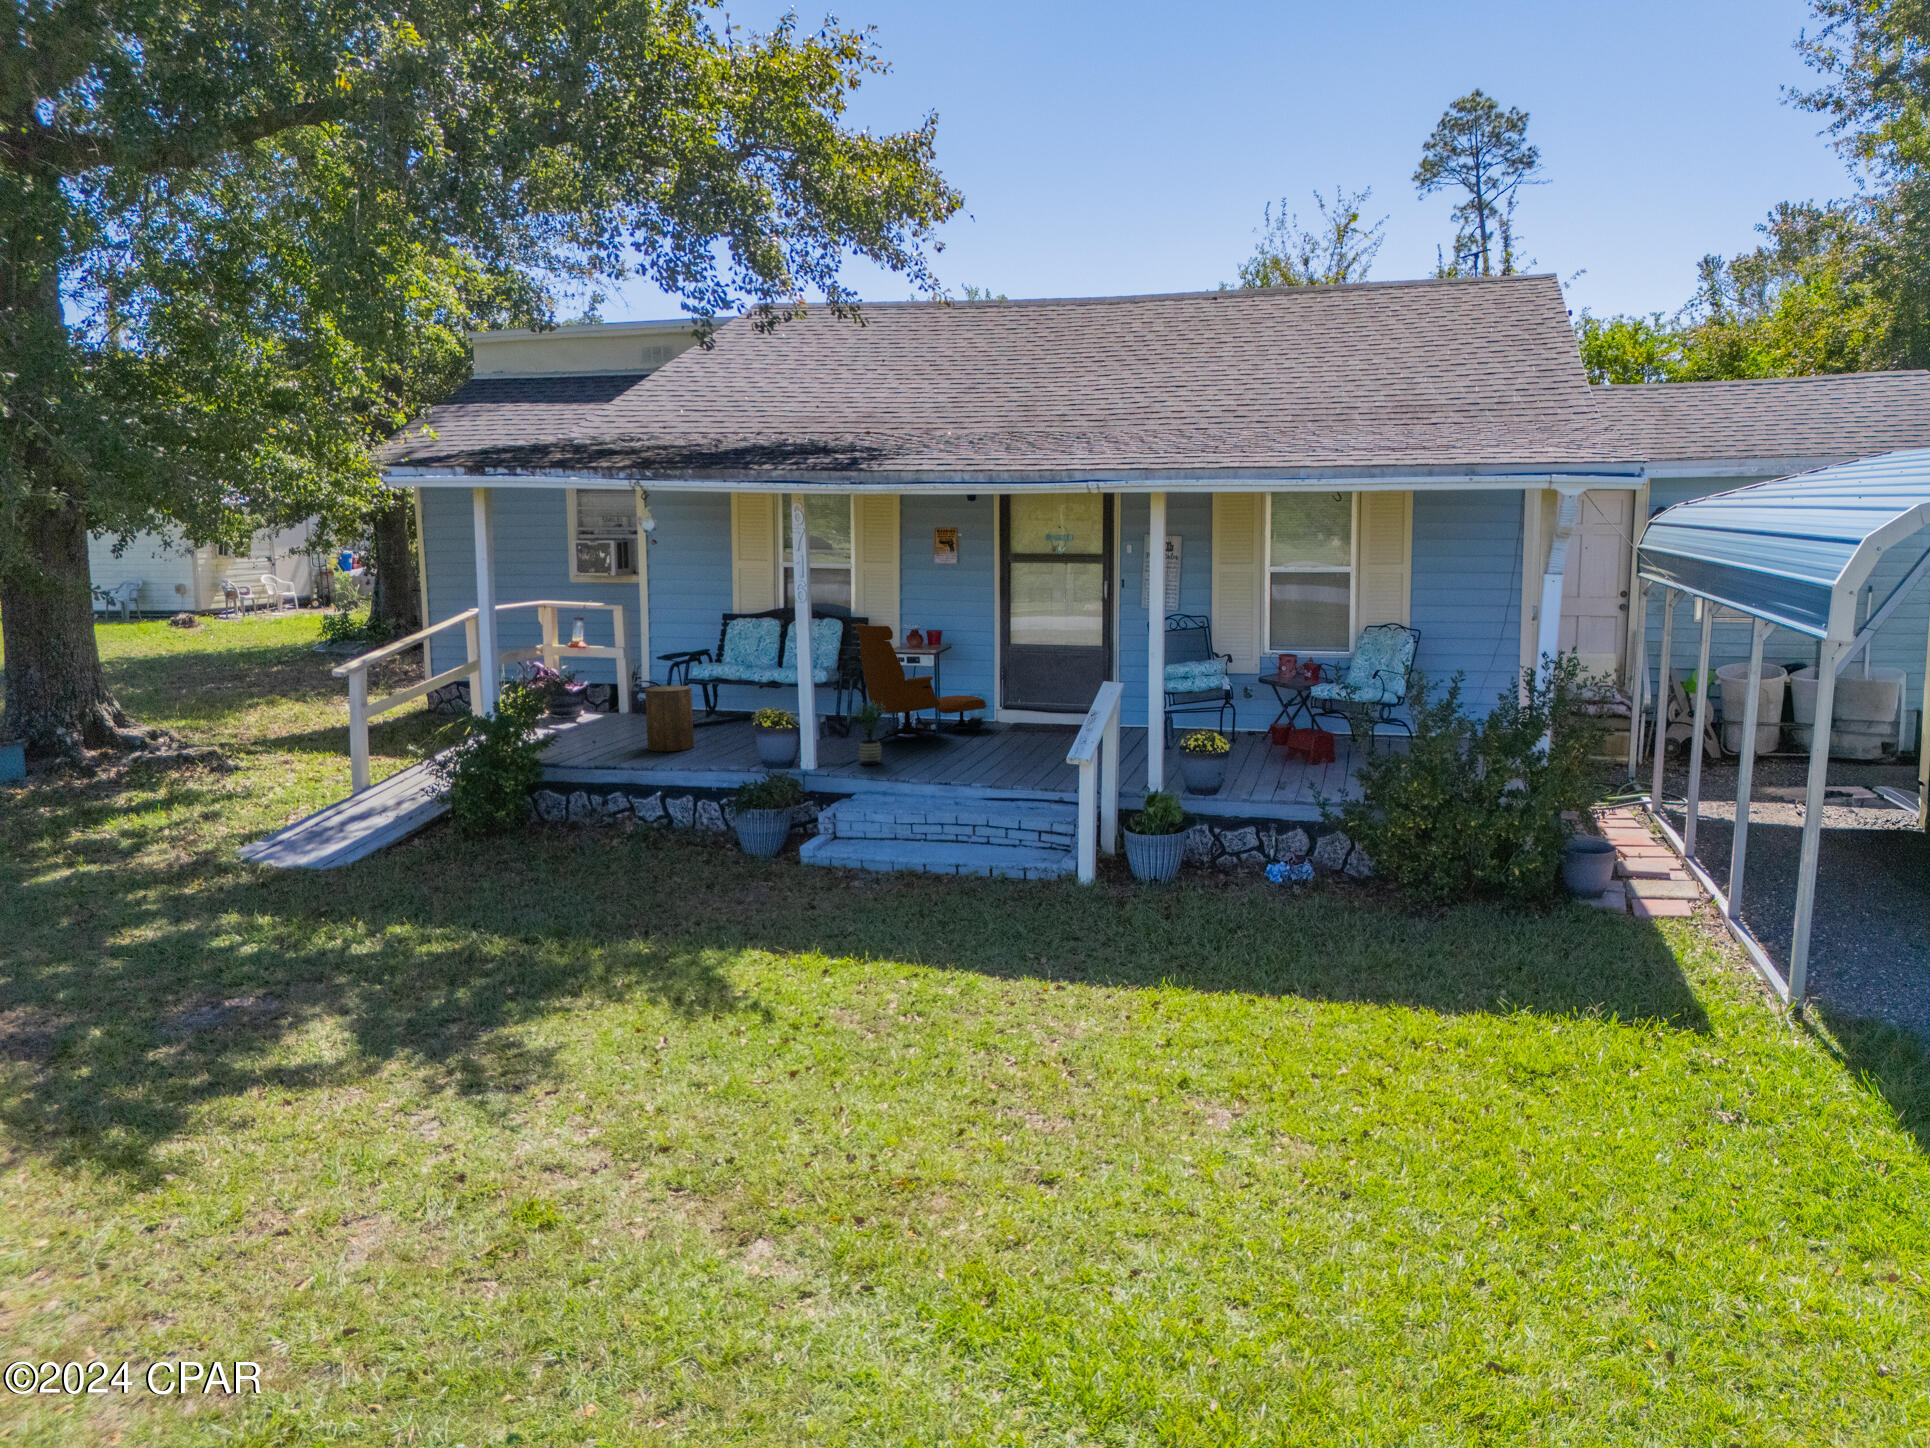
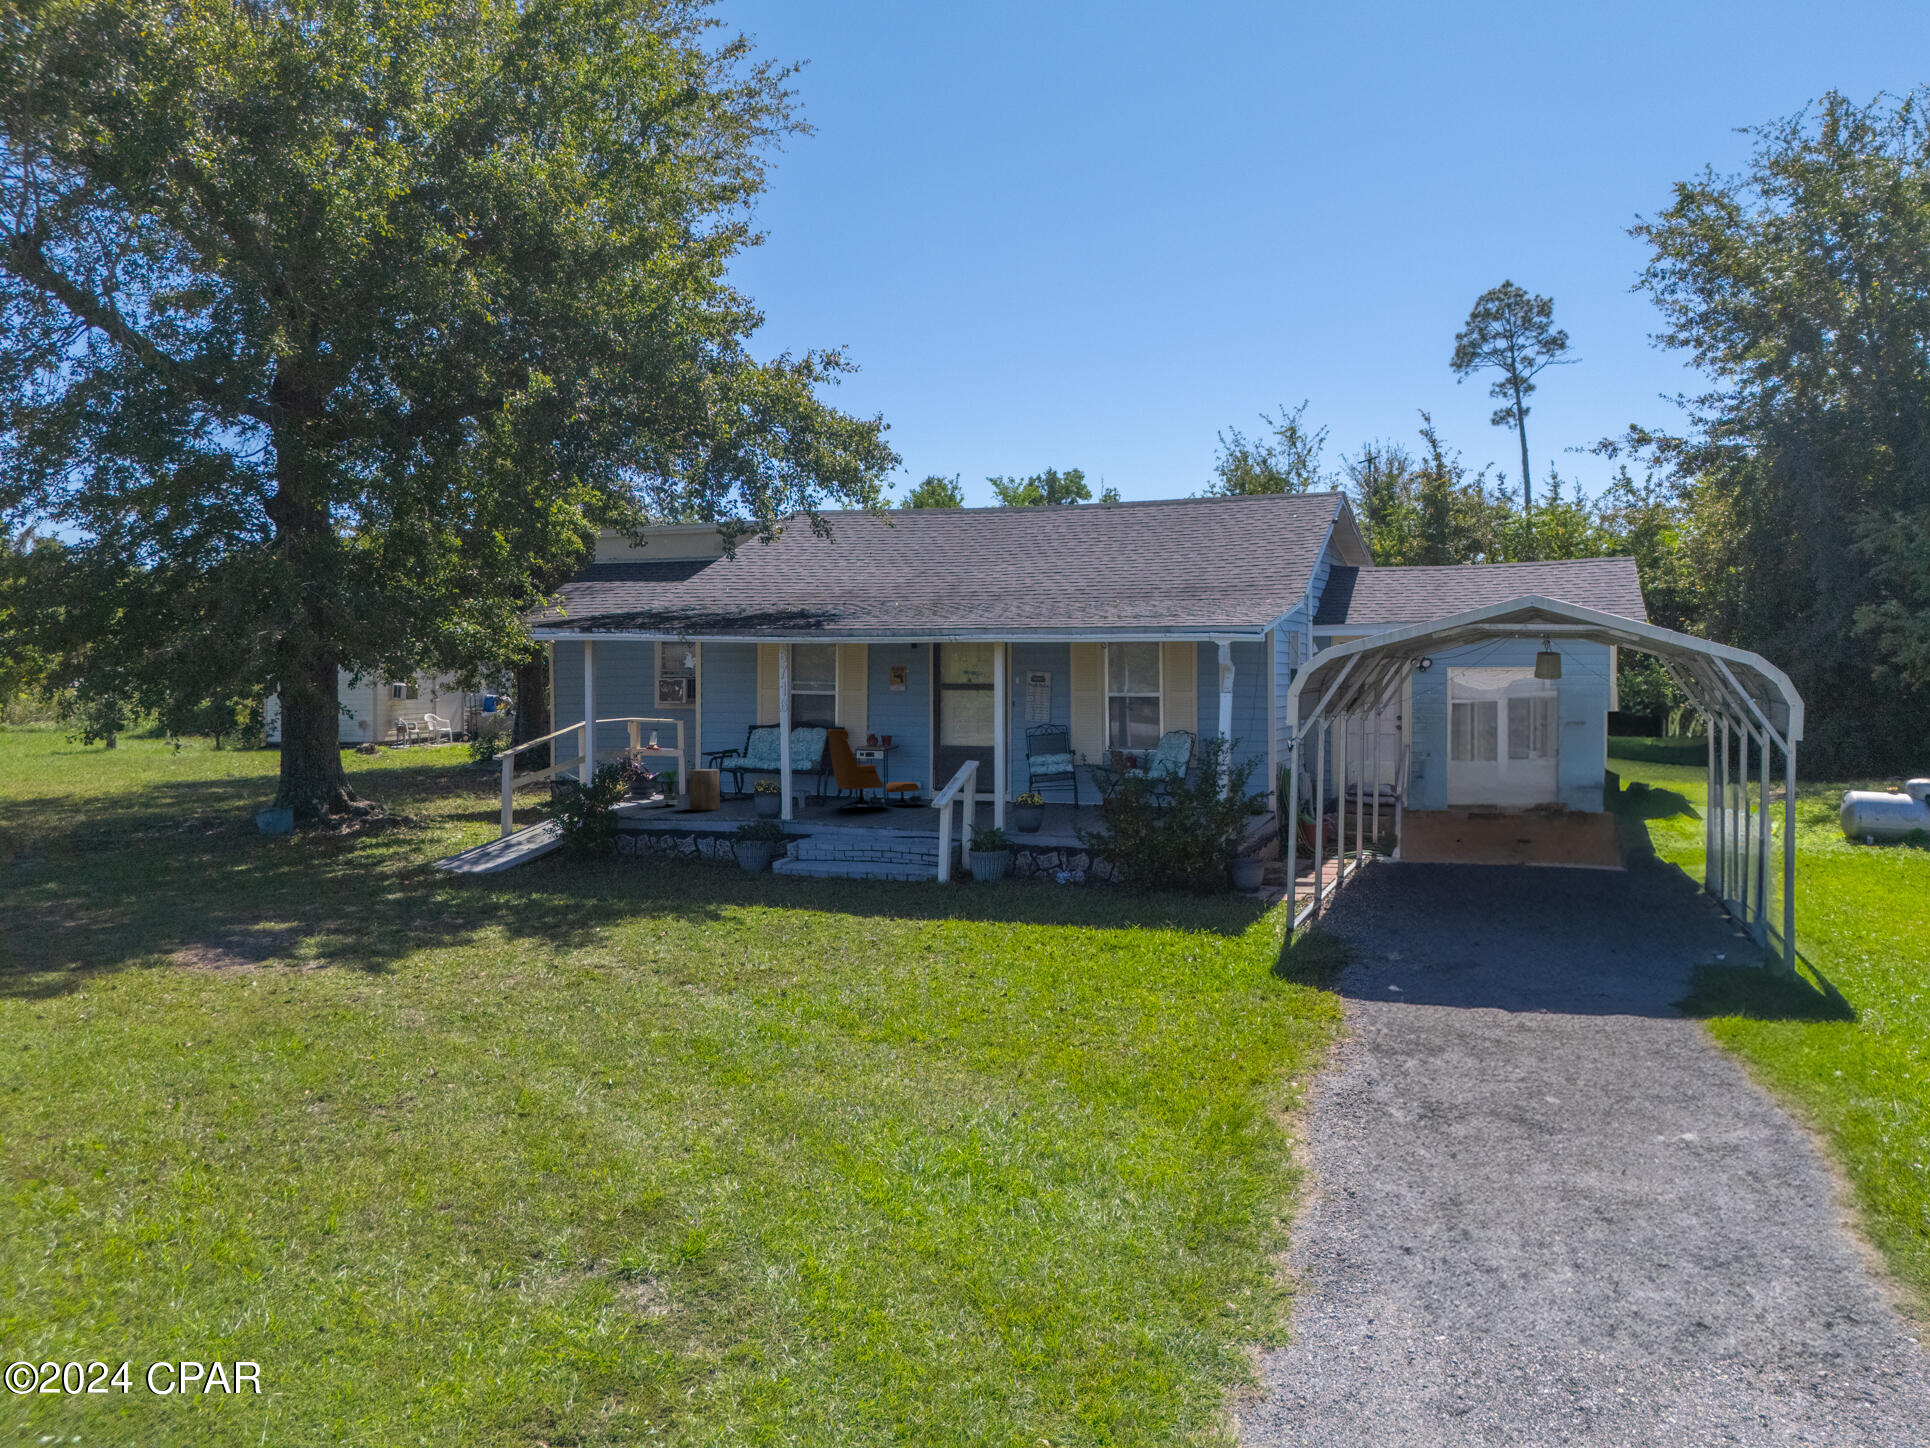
potted plant: present [848,702,882,765] -> present [656,770,679,807]

